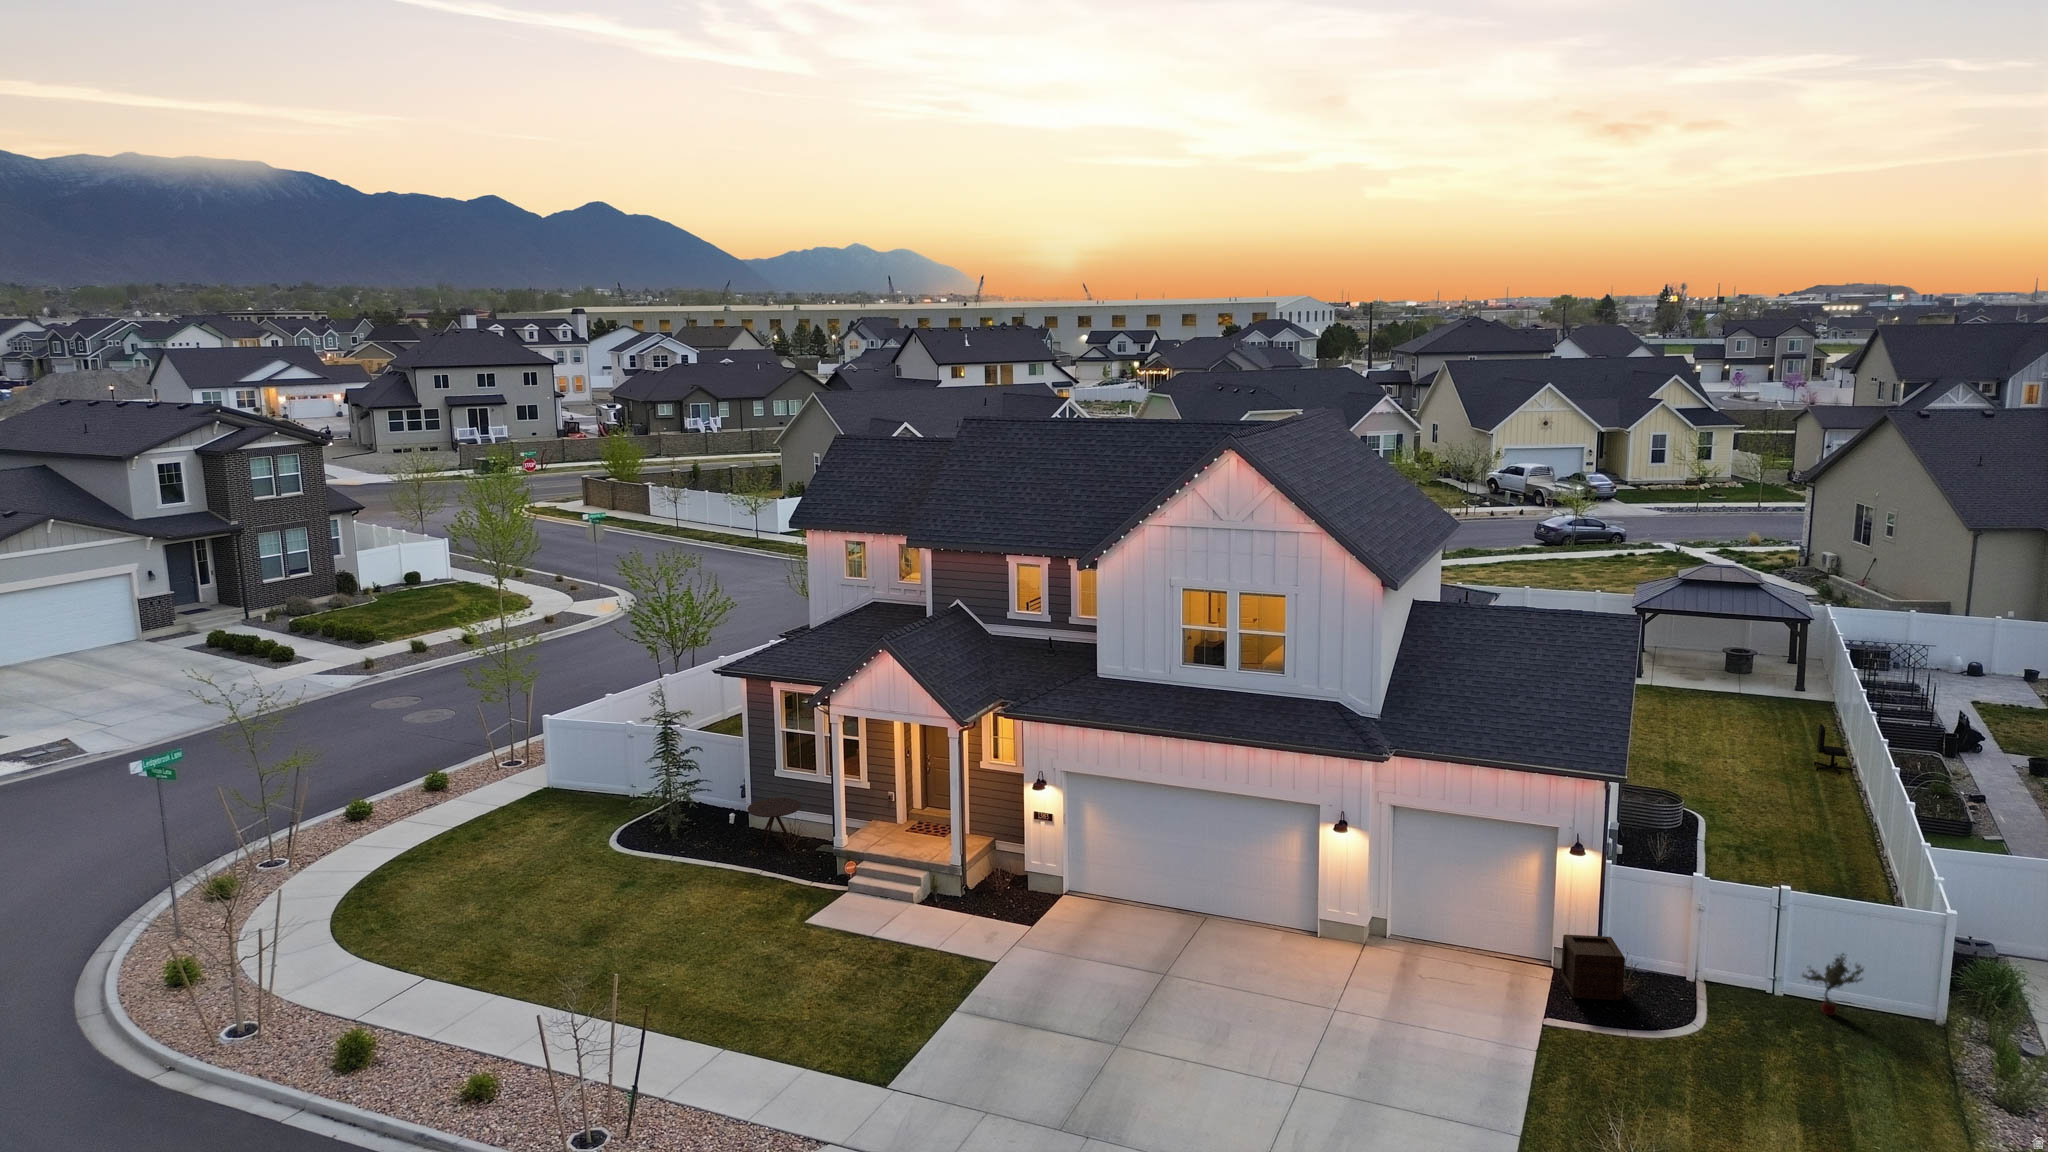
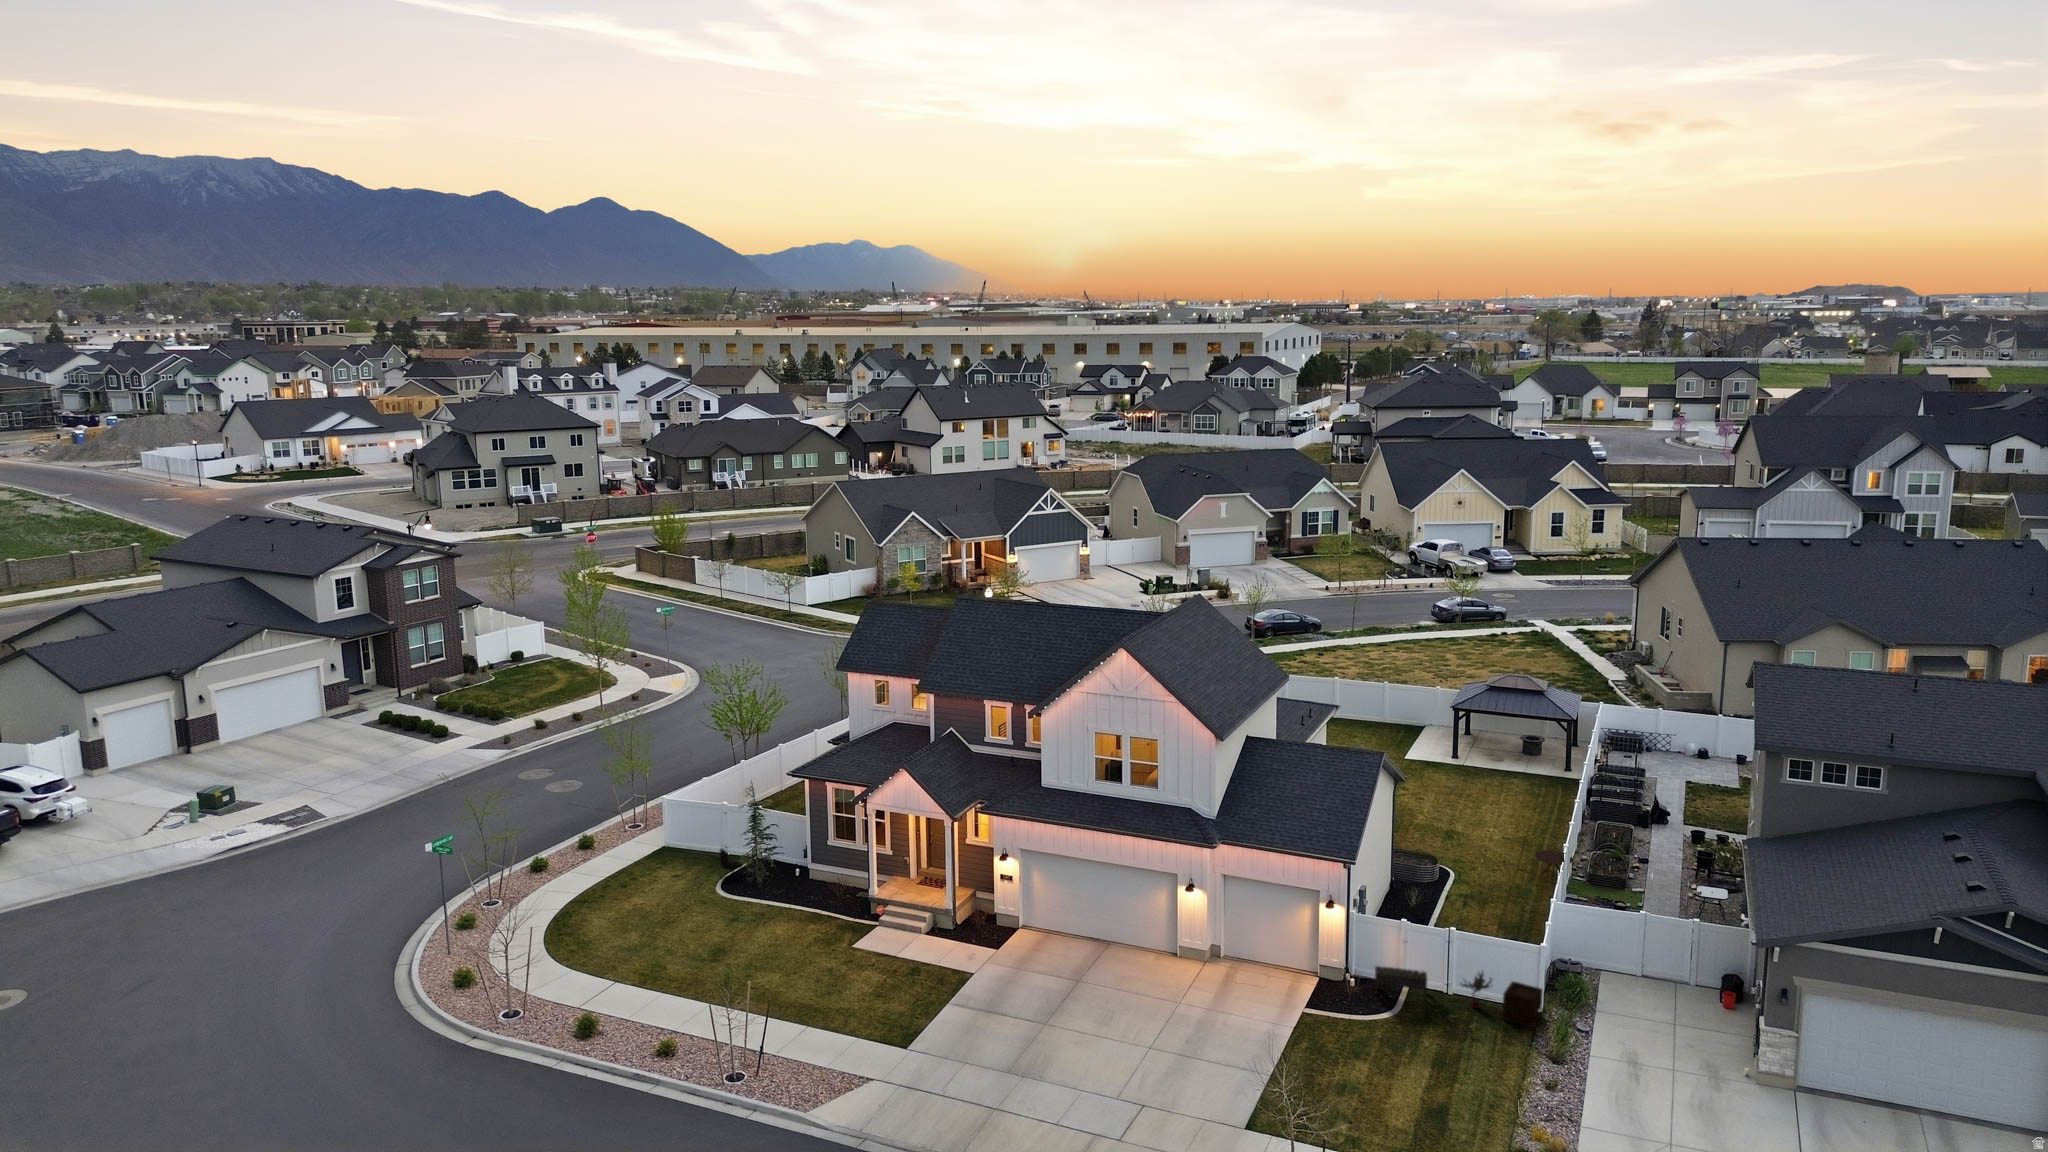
chair: present [1814,724,1853,775] -> present [720,848,745,881]
round table: present [747,798,801,847] -> present [1535,850,1573,884]
wooden crate: present [1561,935,1625,1001] -> present [1502,981,1542,1028]
bench: none [1648,947,1746,1002] -> present [1375,966,1427,998]

